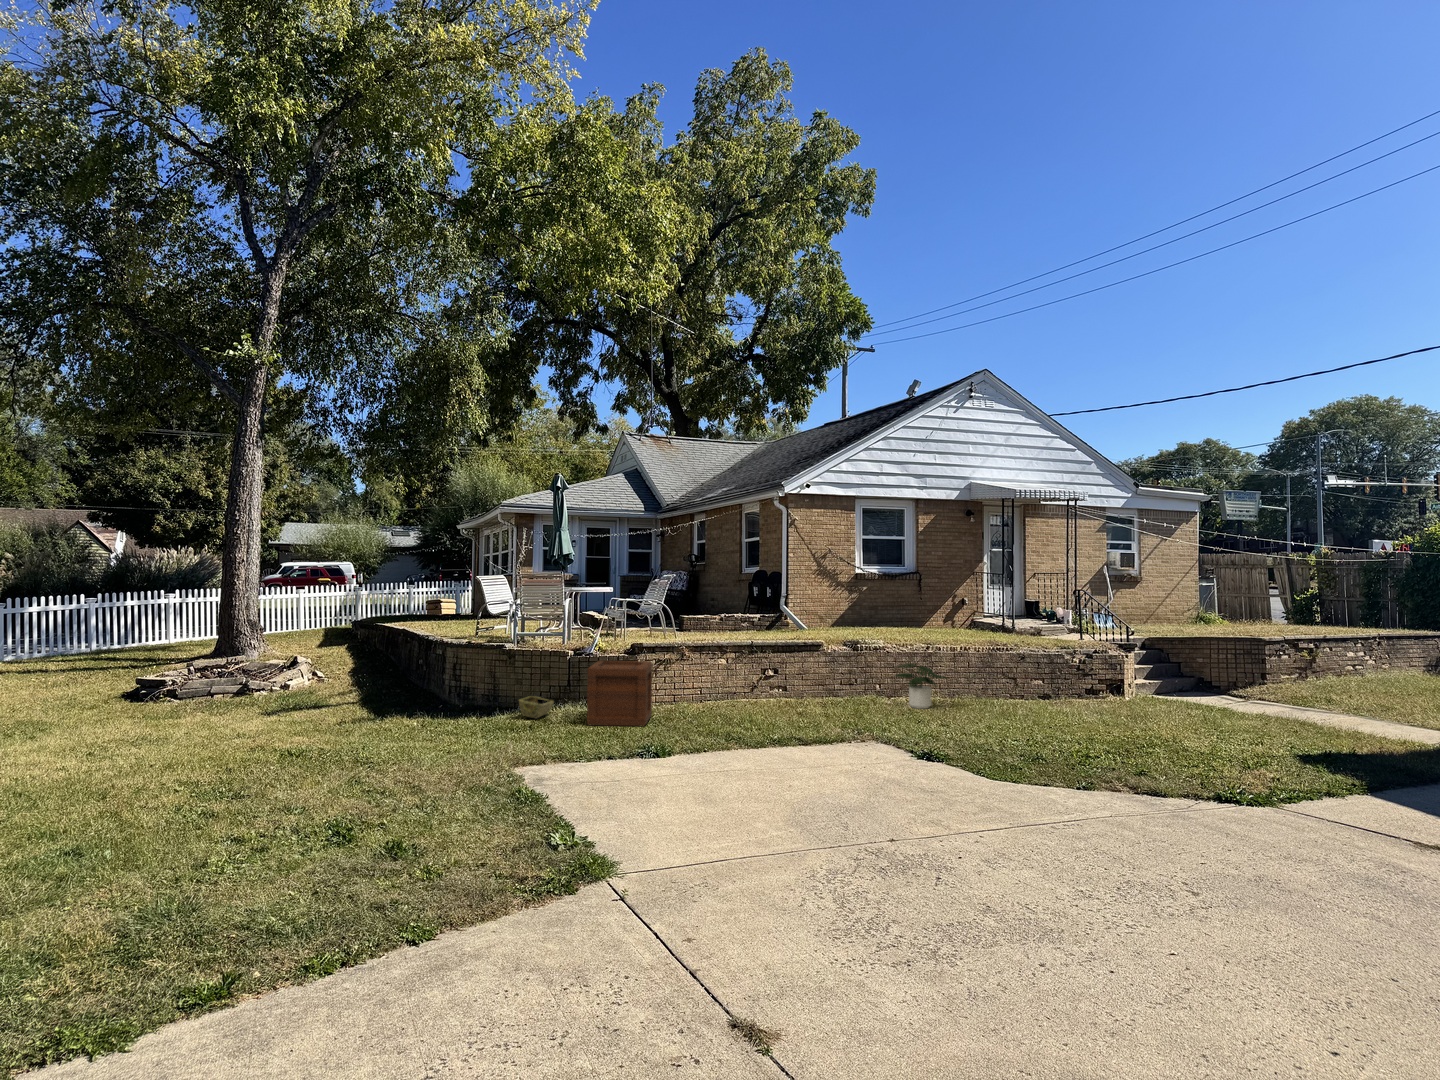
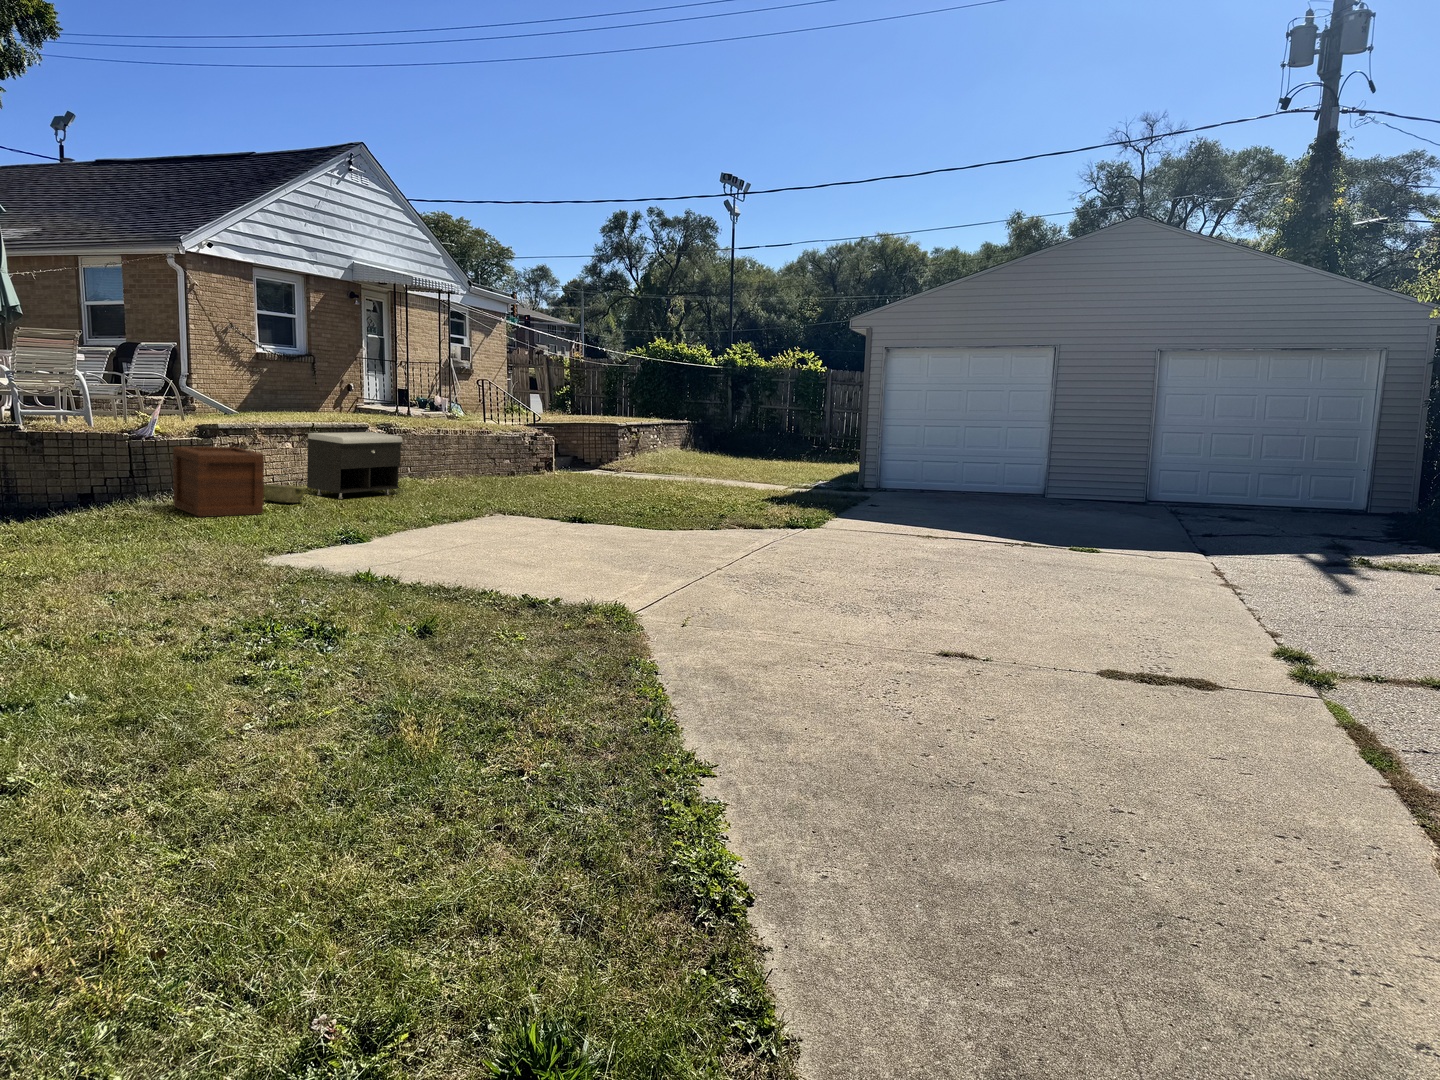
storage bench: none [745,648,836,716] -> present [307,432,403,499]
potted plant: present [895,664,946,709] -> none [424,447,471,486]
woven basket: present [519,696,554,718] -> present [264,484,305,503]

